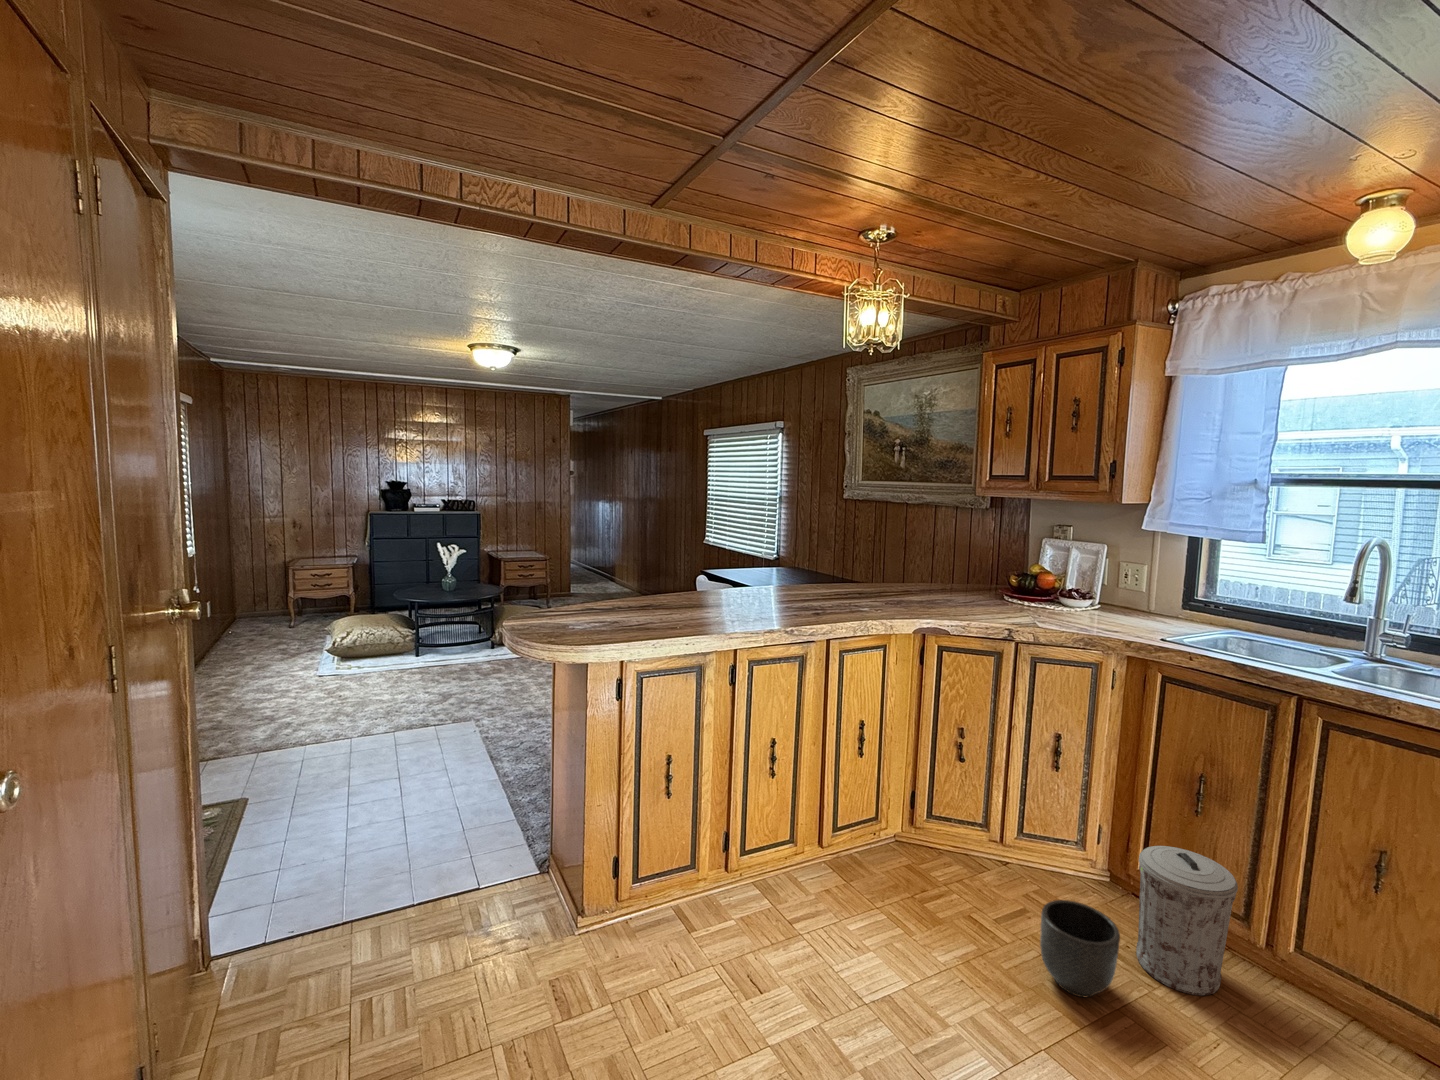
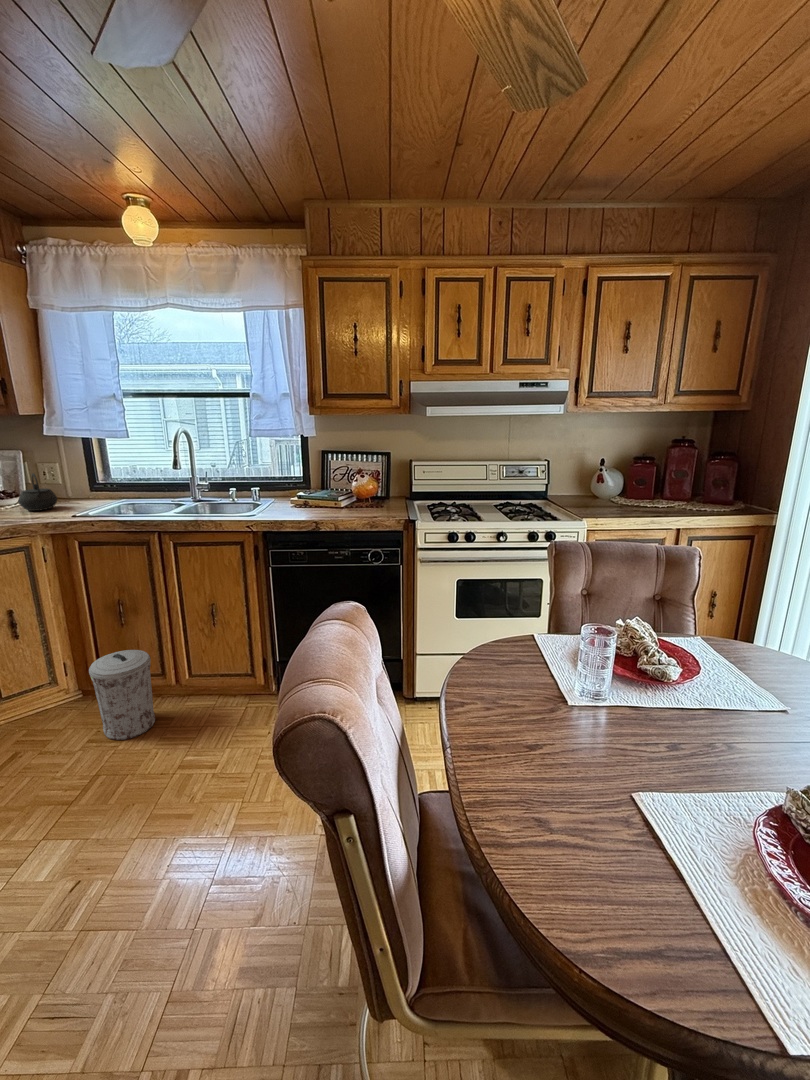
kettle: none [1094,574,1141,621] -> present [18,473,57,511]
planter: present [1040,900,1120,997] -> none [22,721,87,788]

